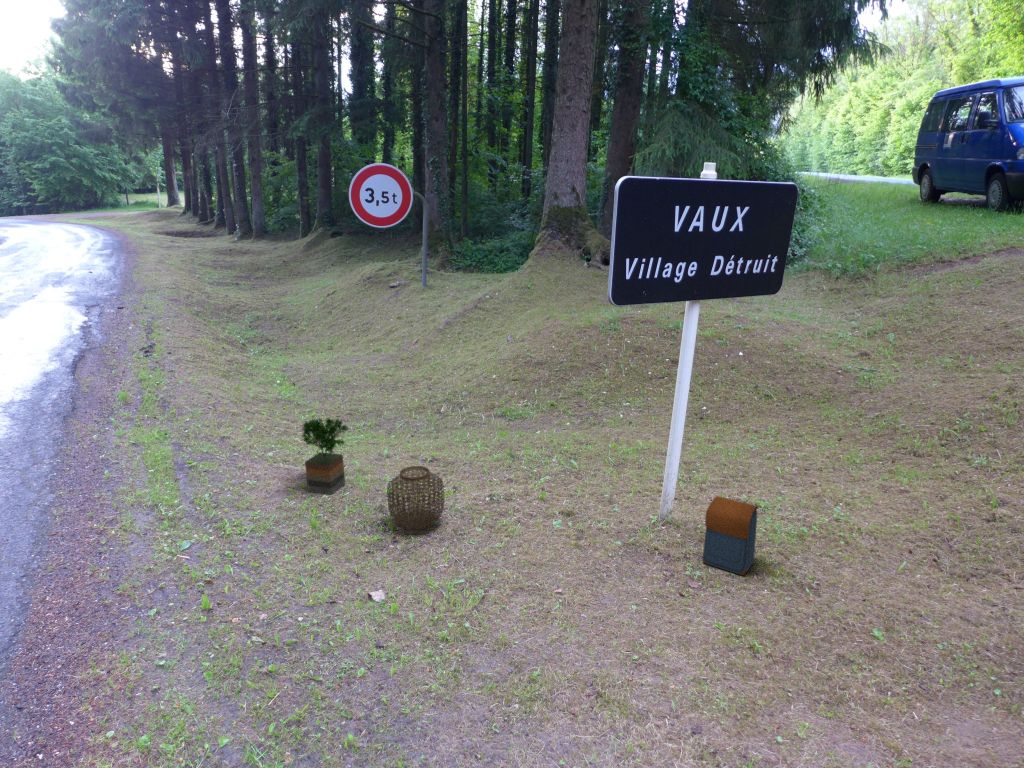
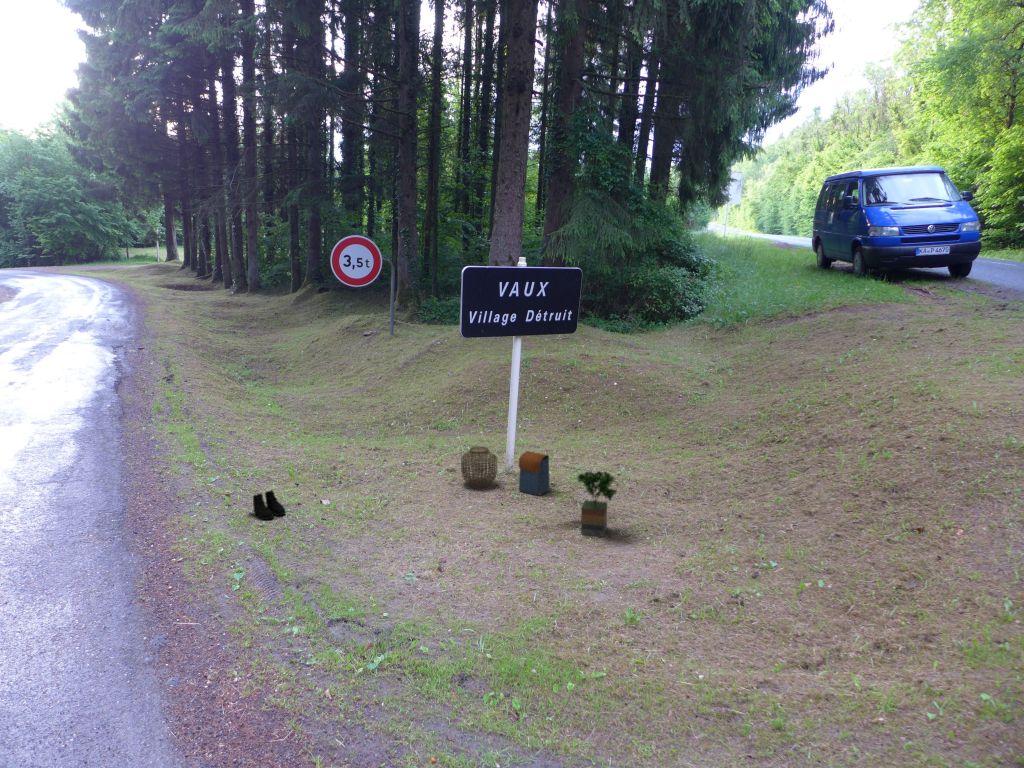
potted tree: present [302,418,348,495] -> present [577,471,617,537]
woven basket: present [387,466,444,531] -> present [461,447,497,488]
boots: none [256,587,316,650] -> present [253,490,286,520]

